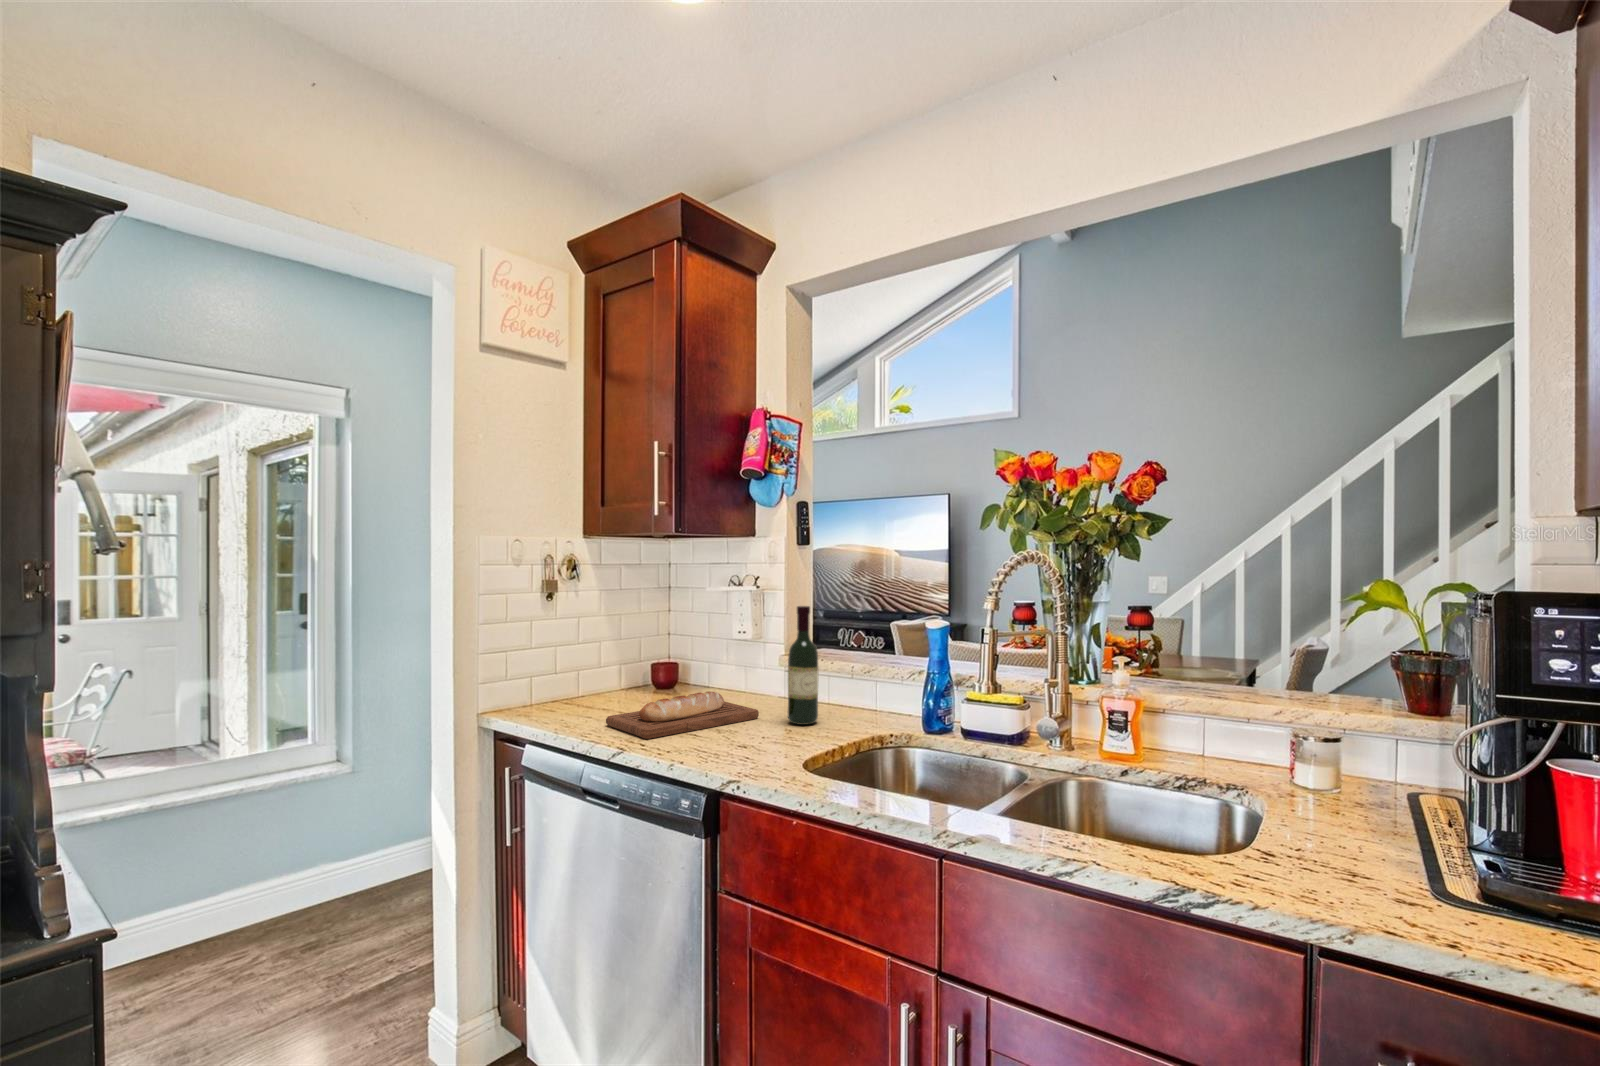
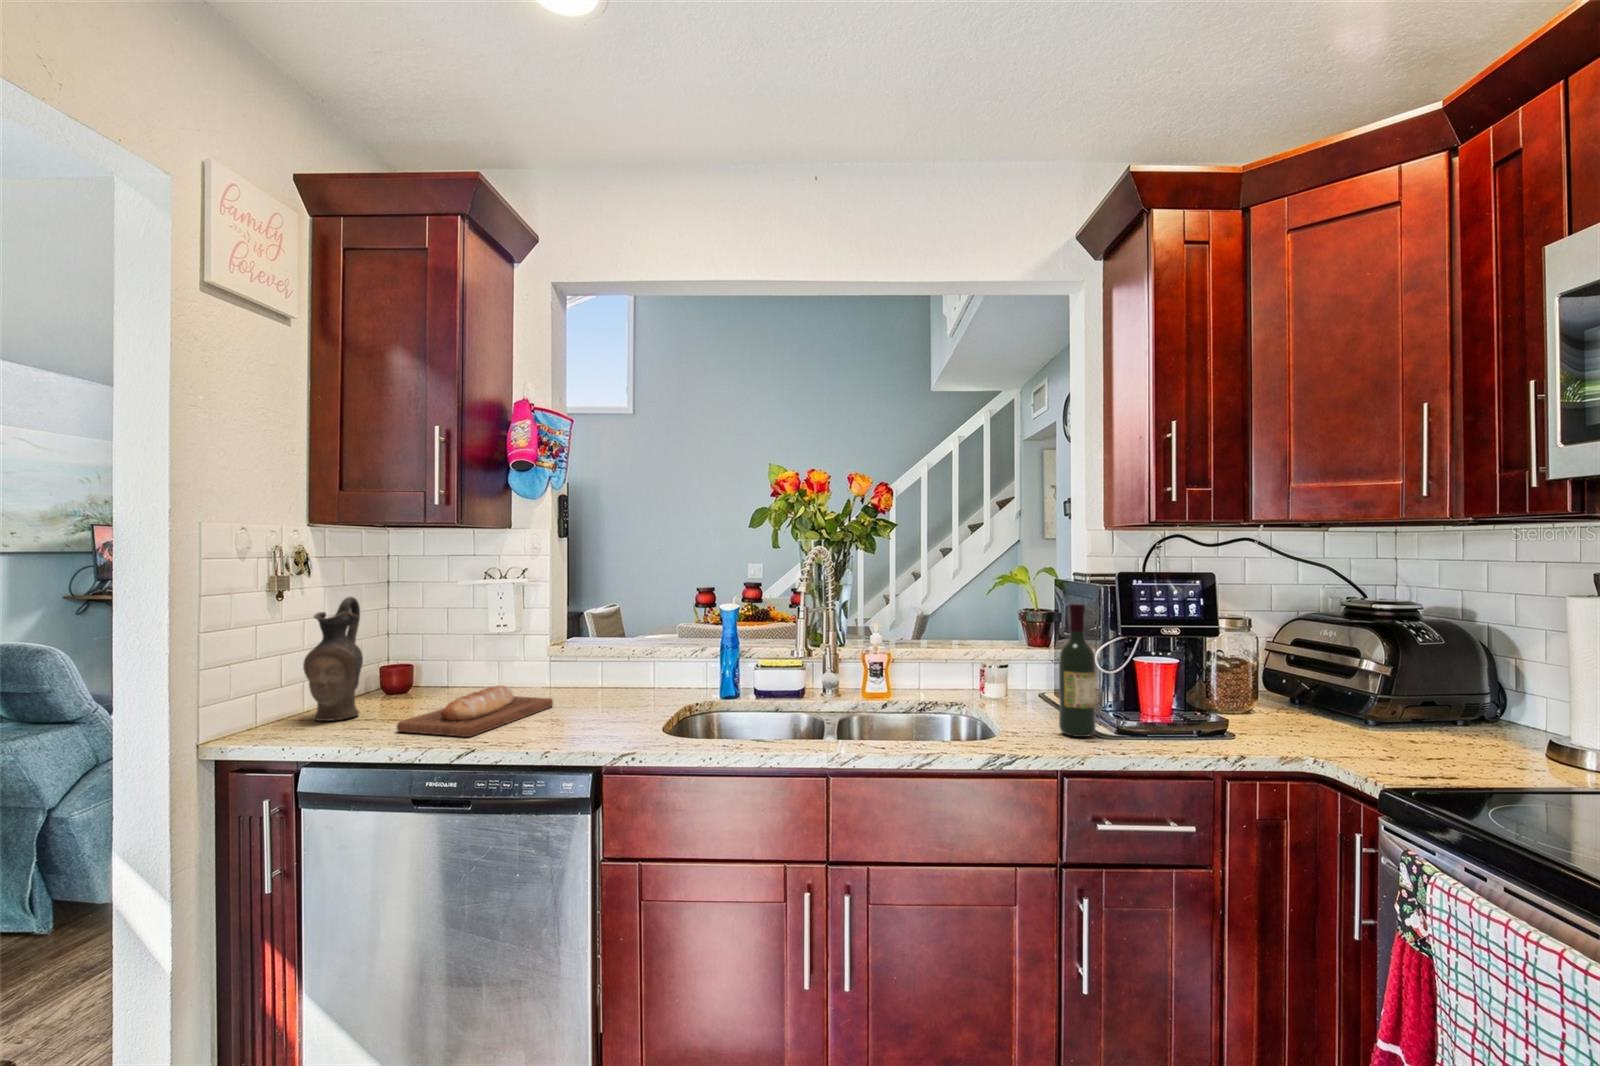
ceramic pitcher: none [563,599,615,707] -> present [303,597,363,721]
wine bottle: present [788,606,819,725] -> present [1059,603,1096,737]

